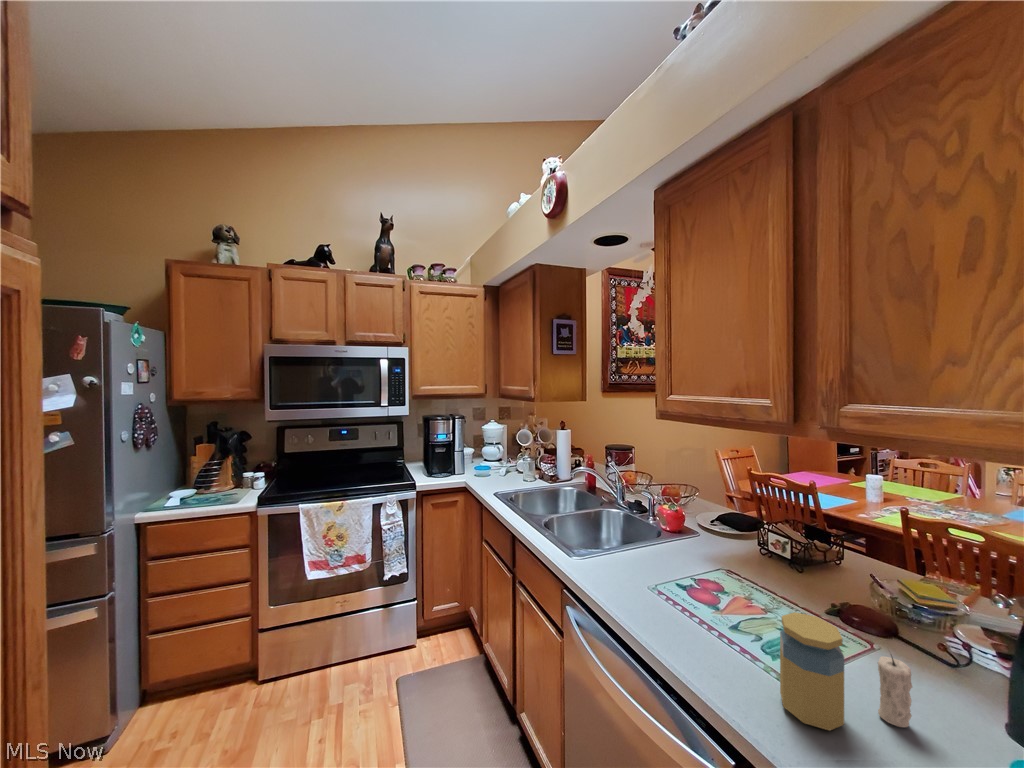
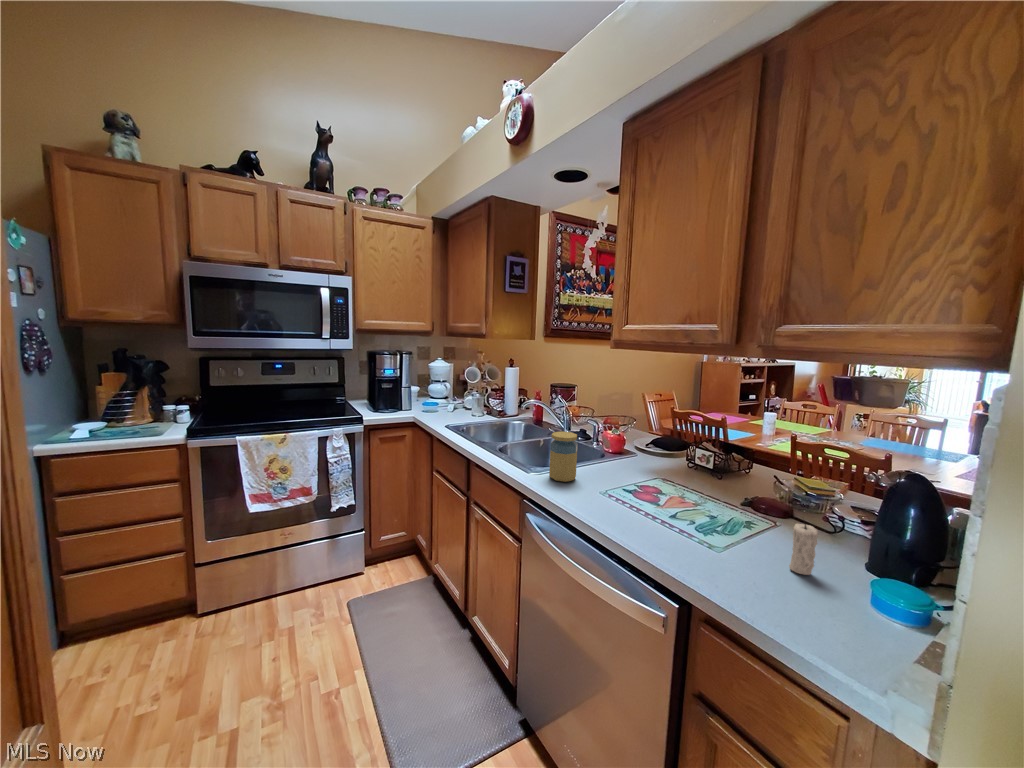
jar: present [780,612,844,730] -> present [549,431,578,482]

